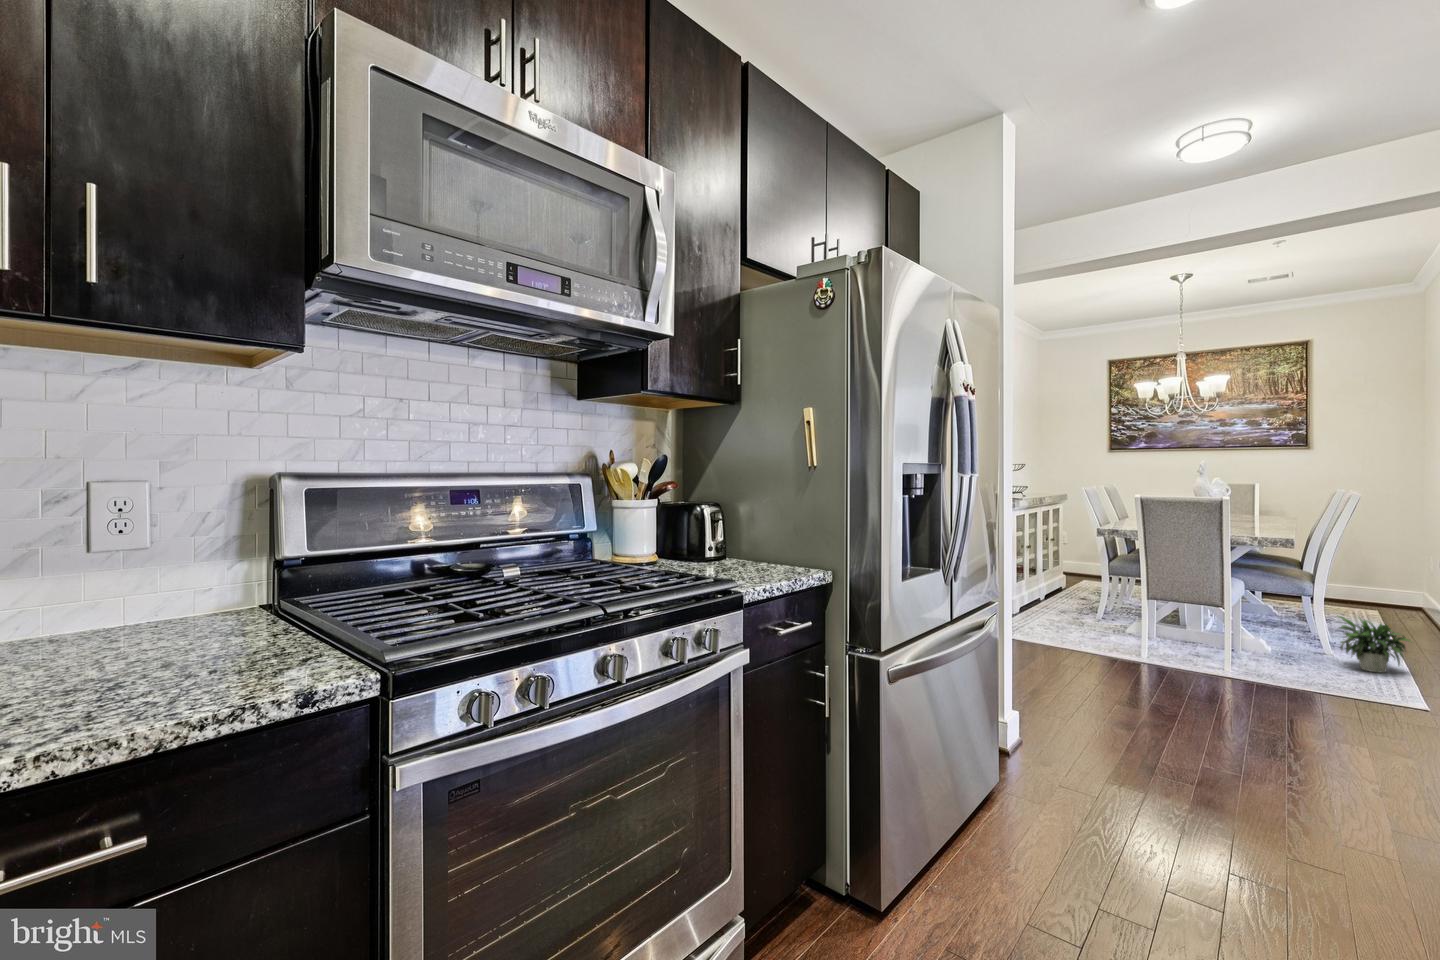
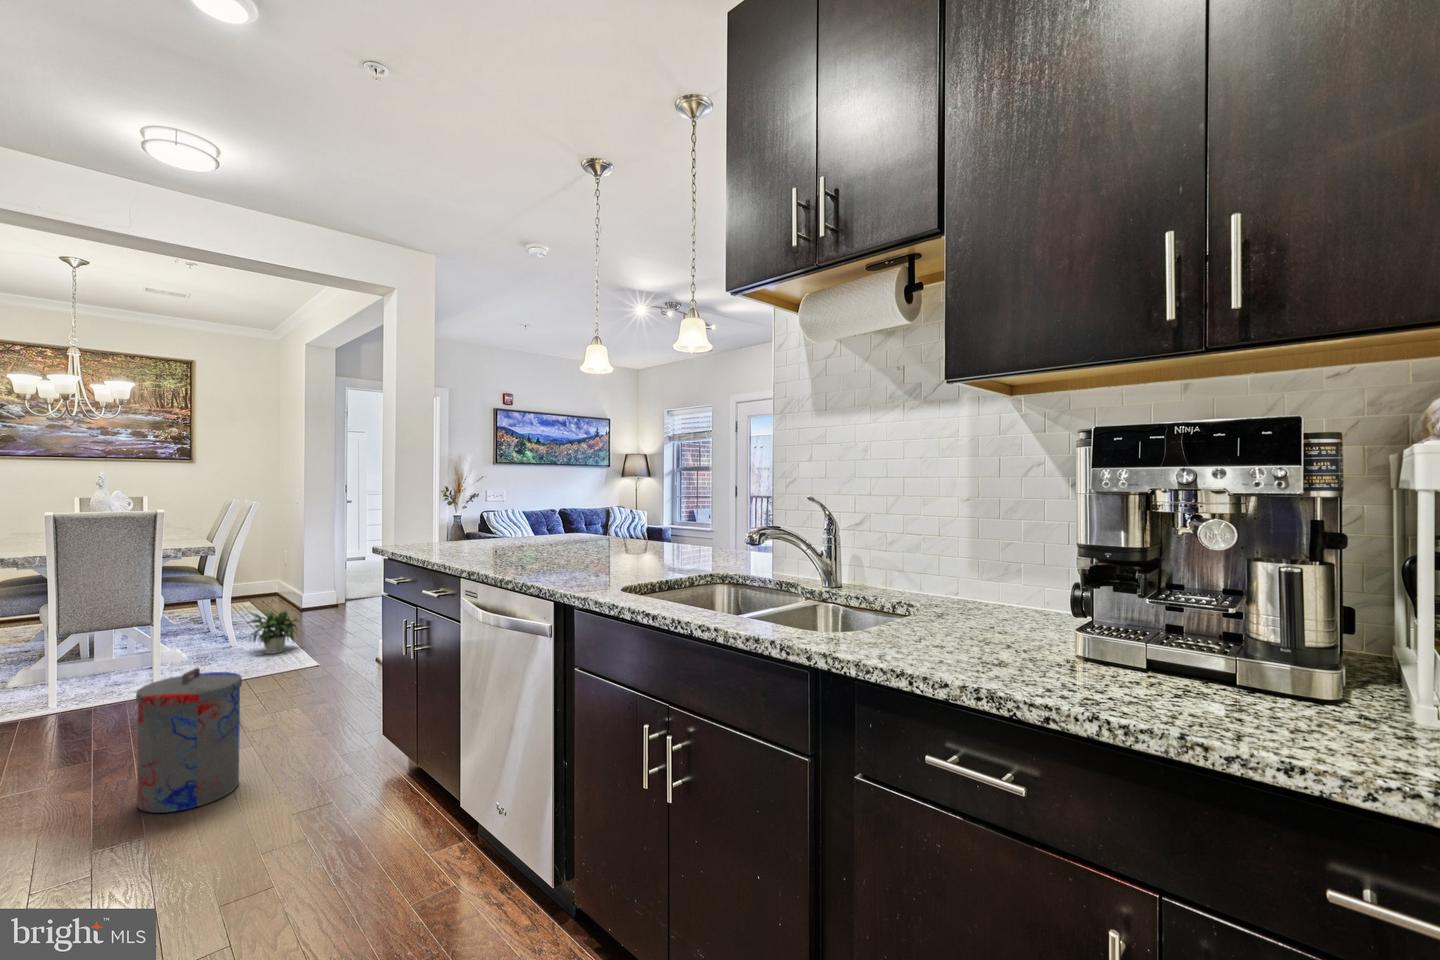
trash can: none [1145,652,1245,791] -> present [136,668,242,813]

